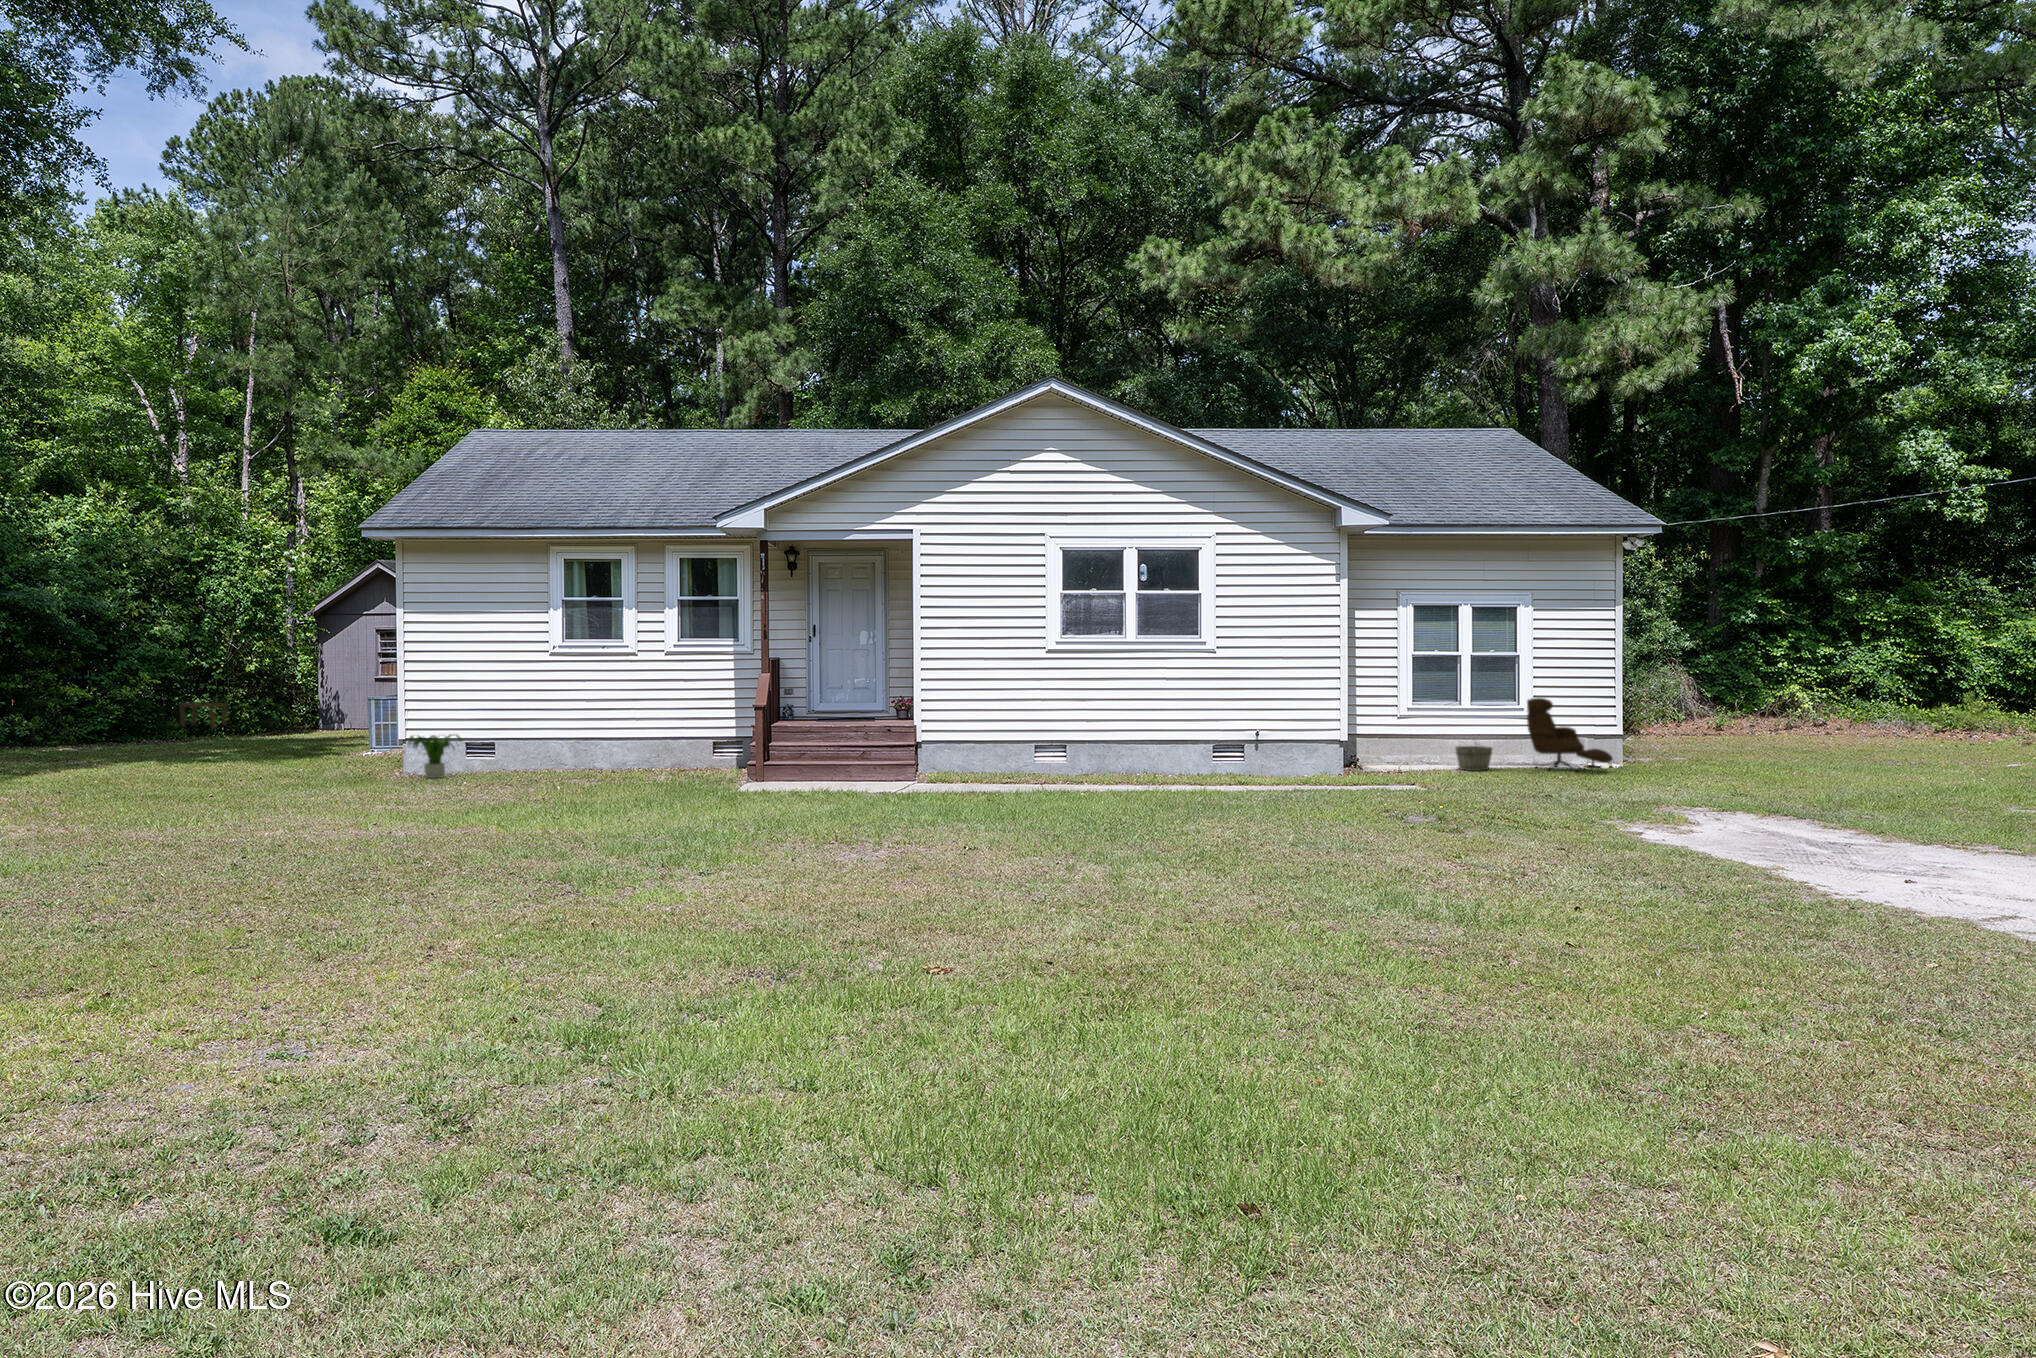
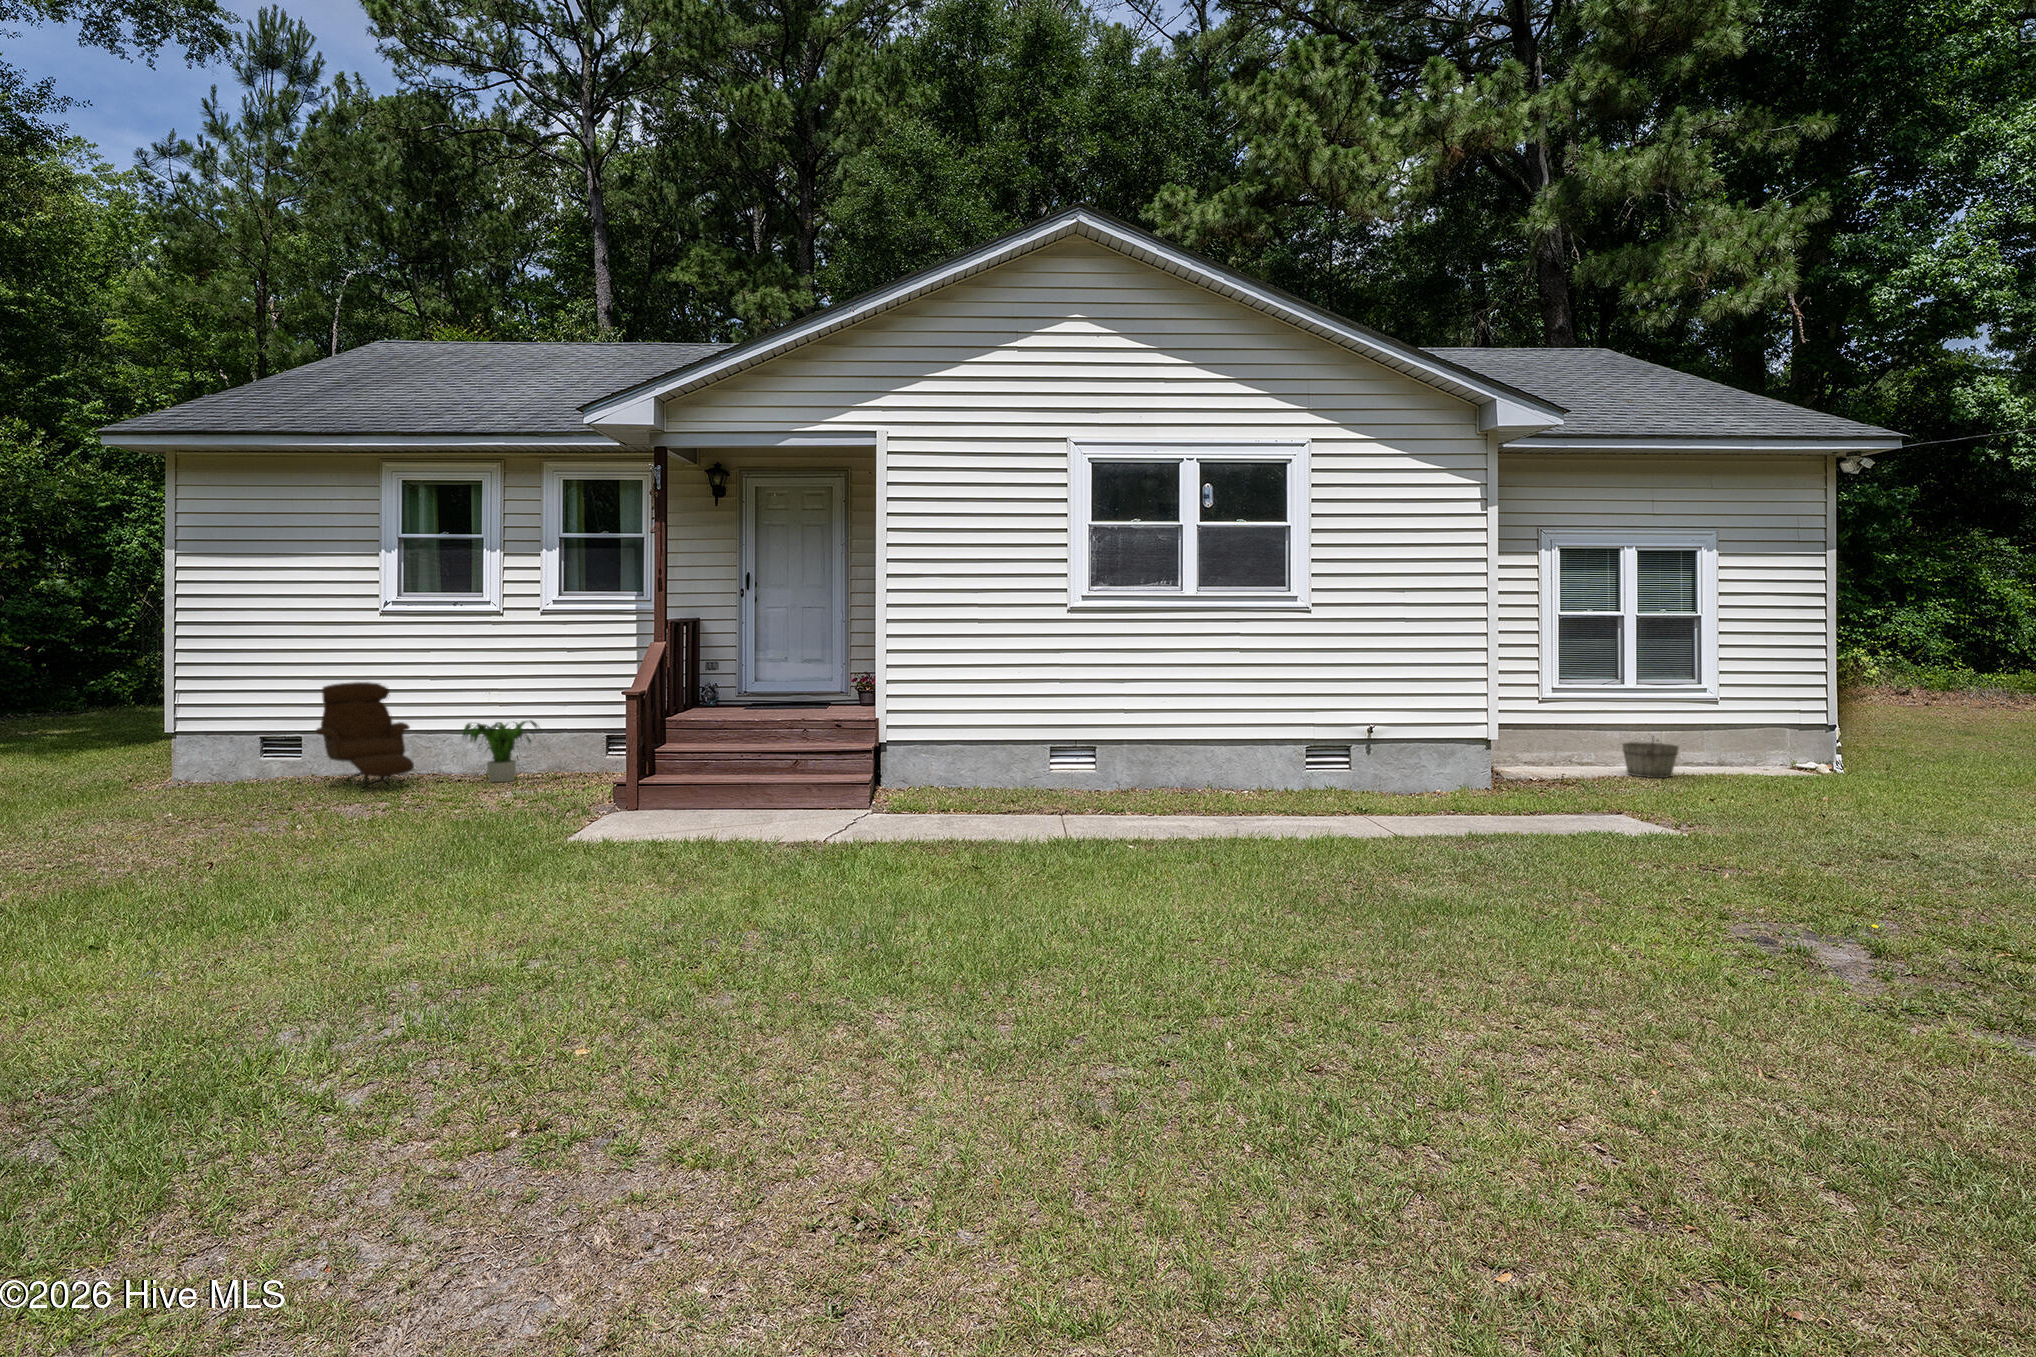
lounge chair: present [1527,698,1613,773] -> present [316,682,414,790]
bench: present [179,703,227,728] -> none [97,682,152,709]
potted plant: present [408,734,461,778] -> present [463,721,538,782]

